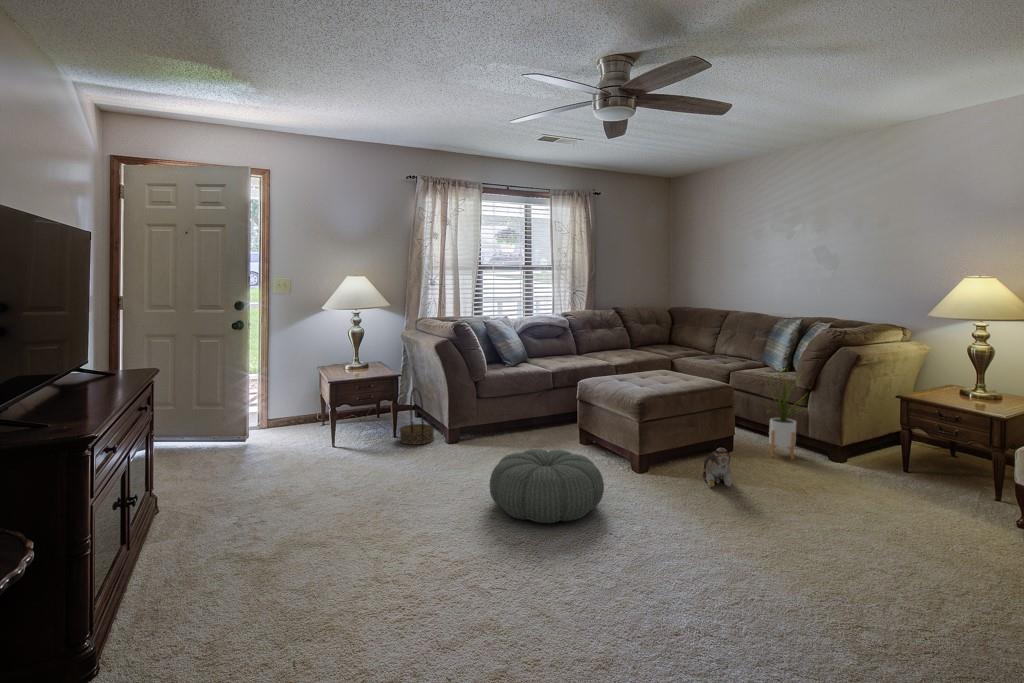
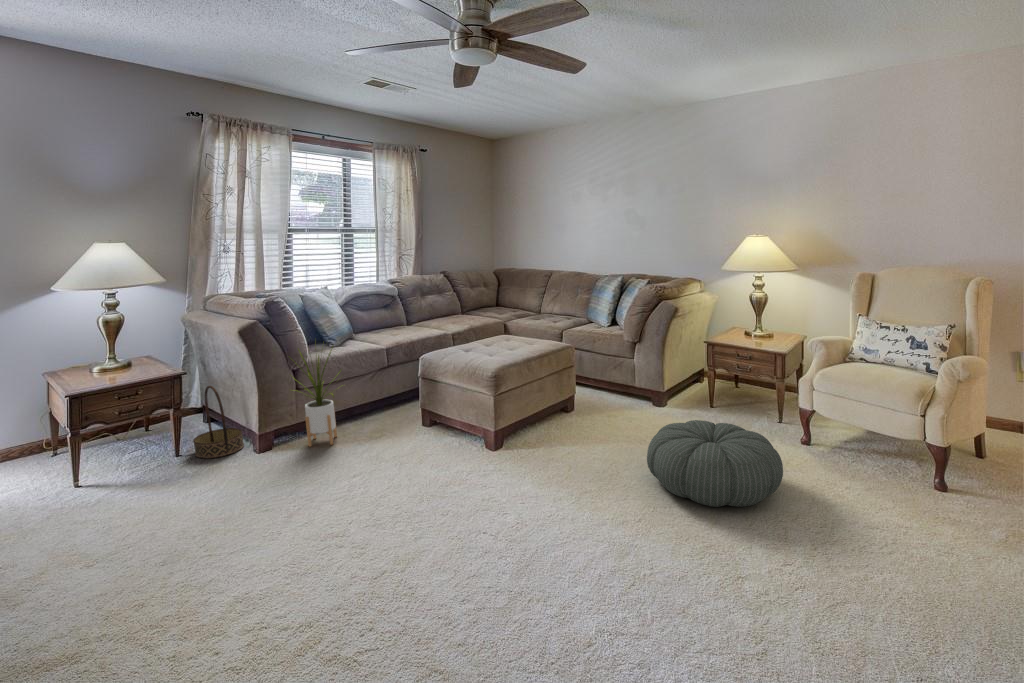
house plant: present [766,374,800,459] -> present [298,347,340,447]
plush toy: present [703,447,732,487] -> none [562,417,595,459]
pouf: present [490,449,604,523] -> present [647,420,783,507]

